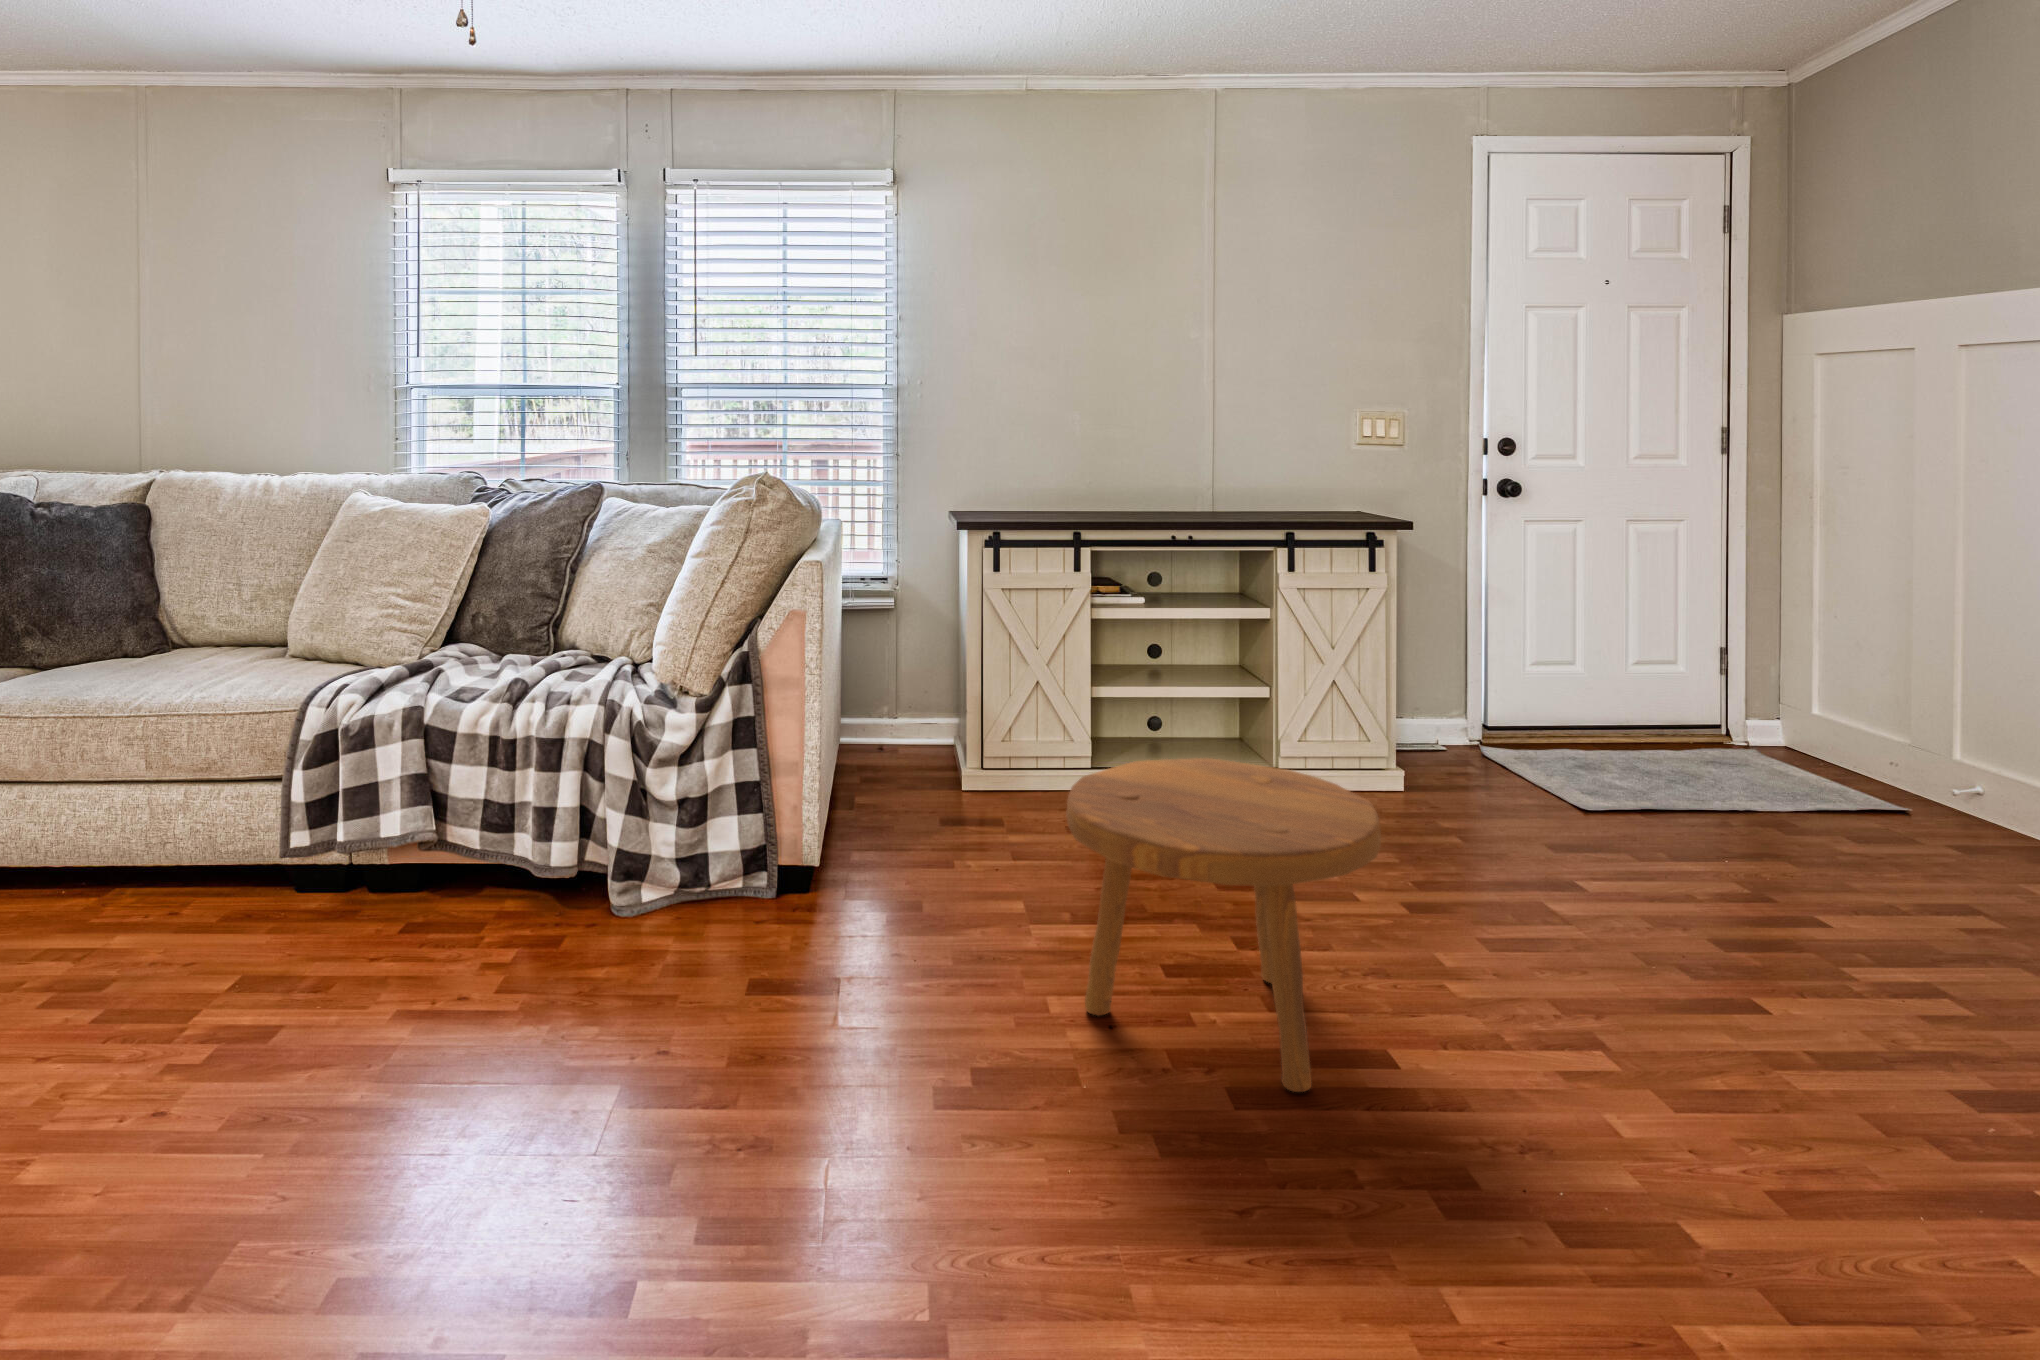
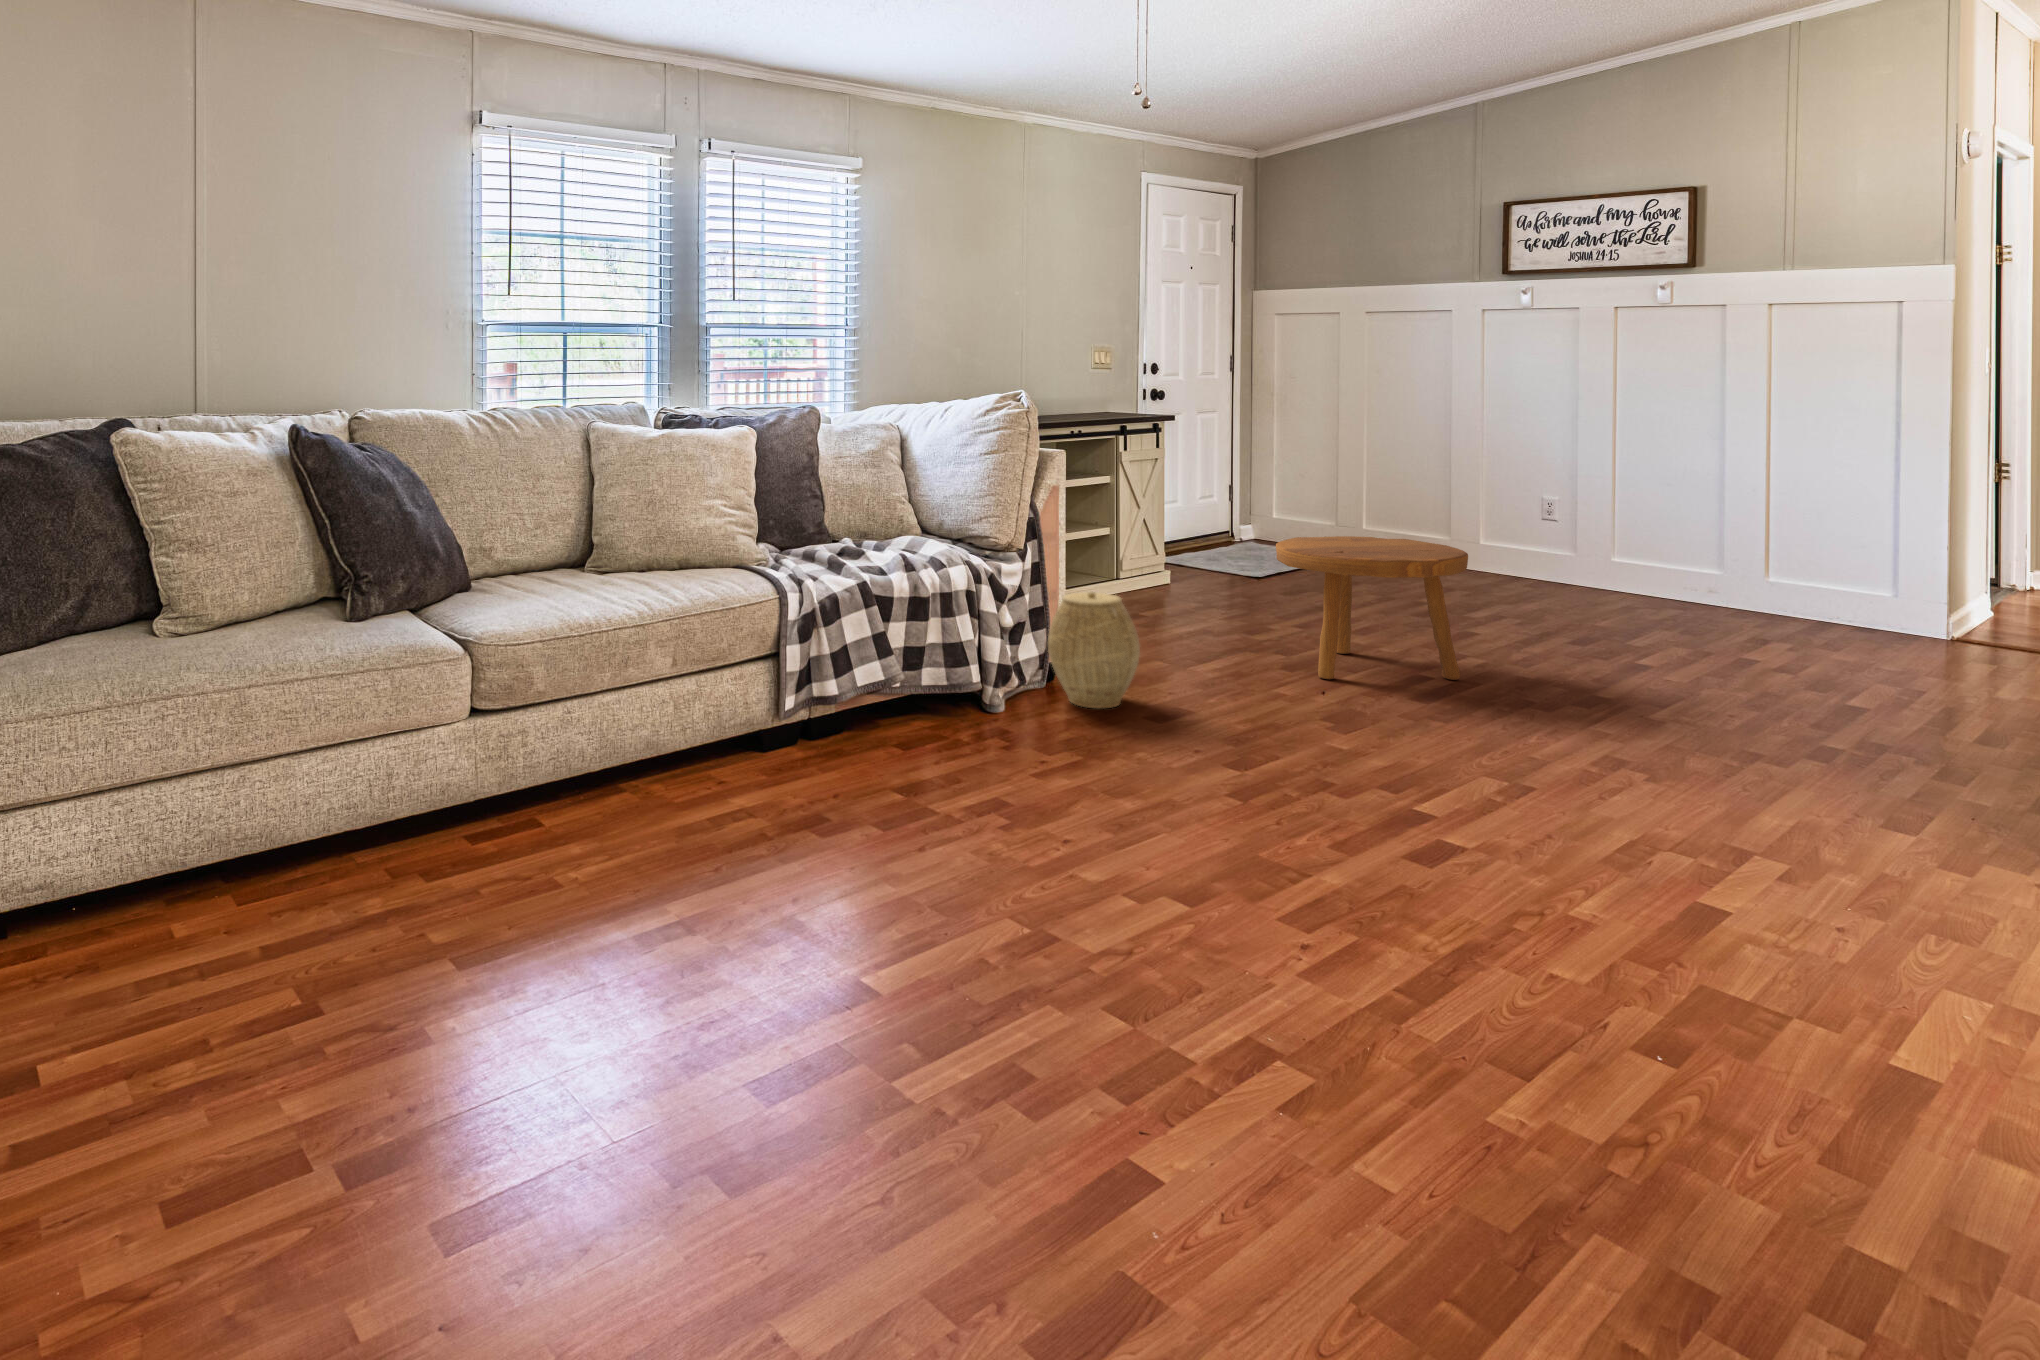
woven basket: none [646,777,773,952] -> present [1048,592,1140,708]

